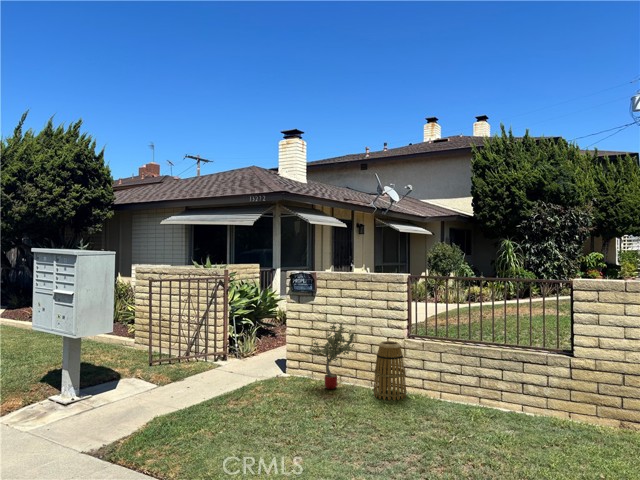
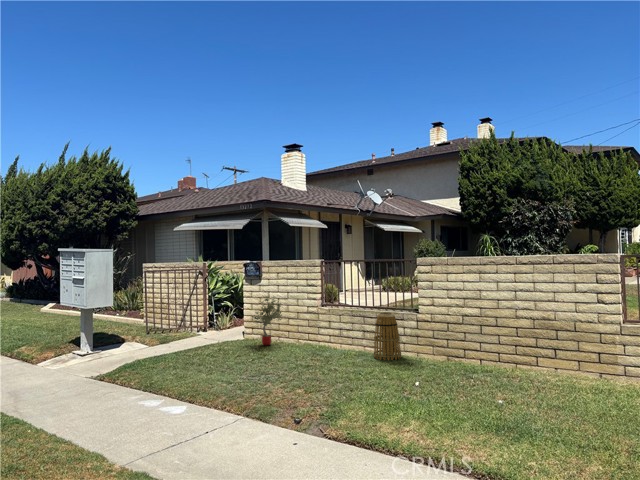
basket: present [373,341,407,400] -> present [374,312,401,360]

